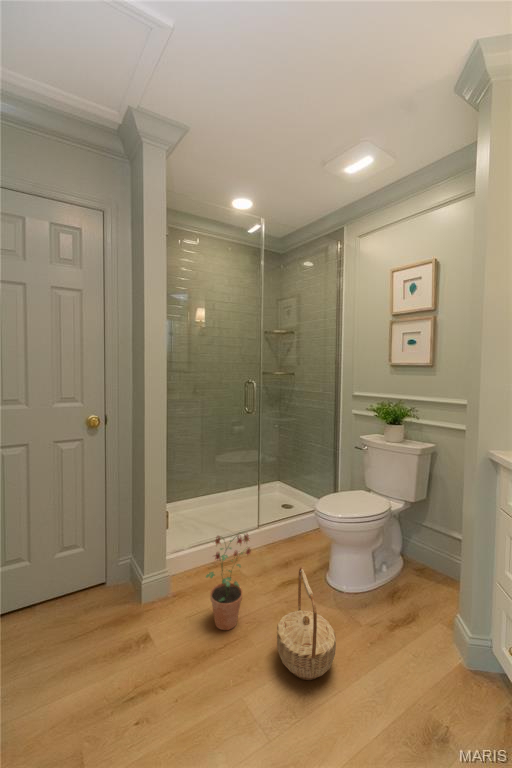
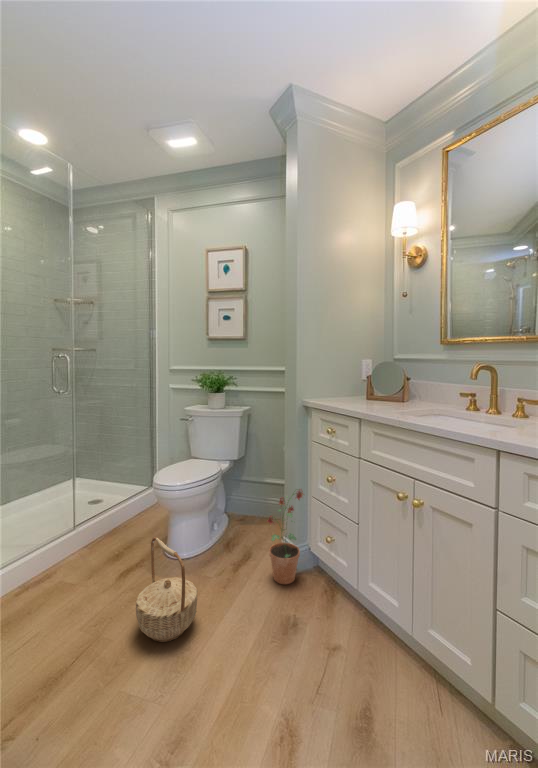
potted plant: present [206,534,251,630] -> present [267,489,303,584]

